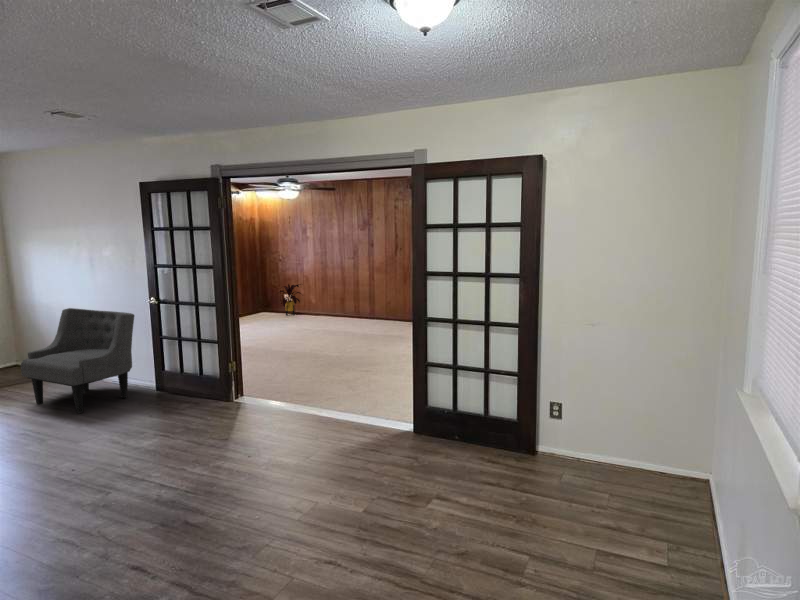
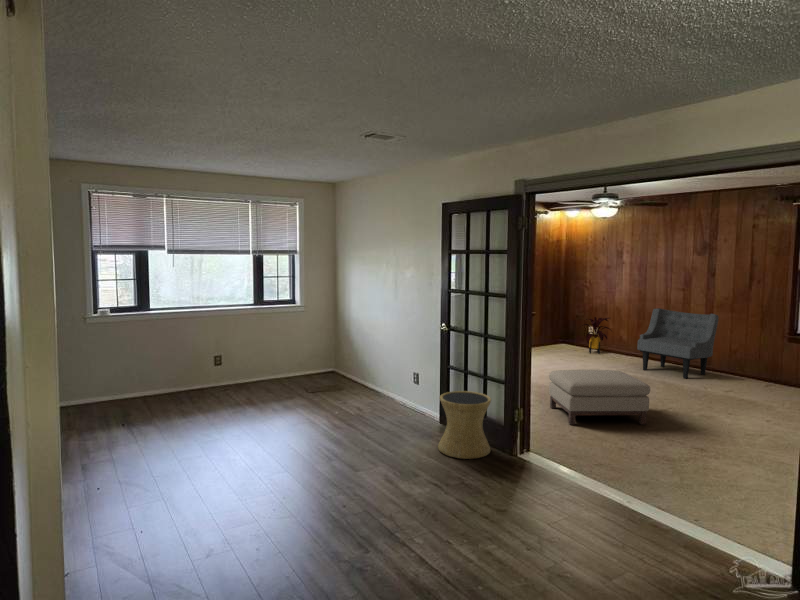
armchair: present [21,308,134,413] -> present [637,308,719,379]
ottoman: none [255,324,333,371] -> present [549,370,650,425]
side table: none [157,355,210,414] -> present [438,391,491,459]

